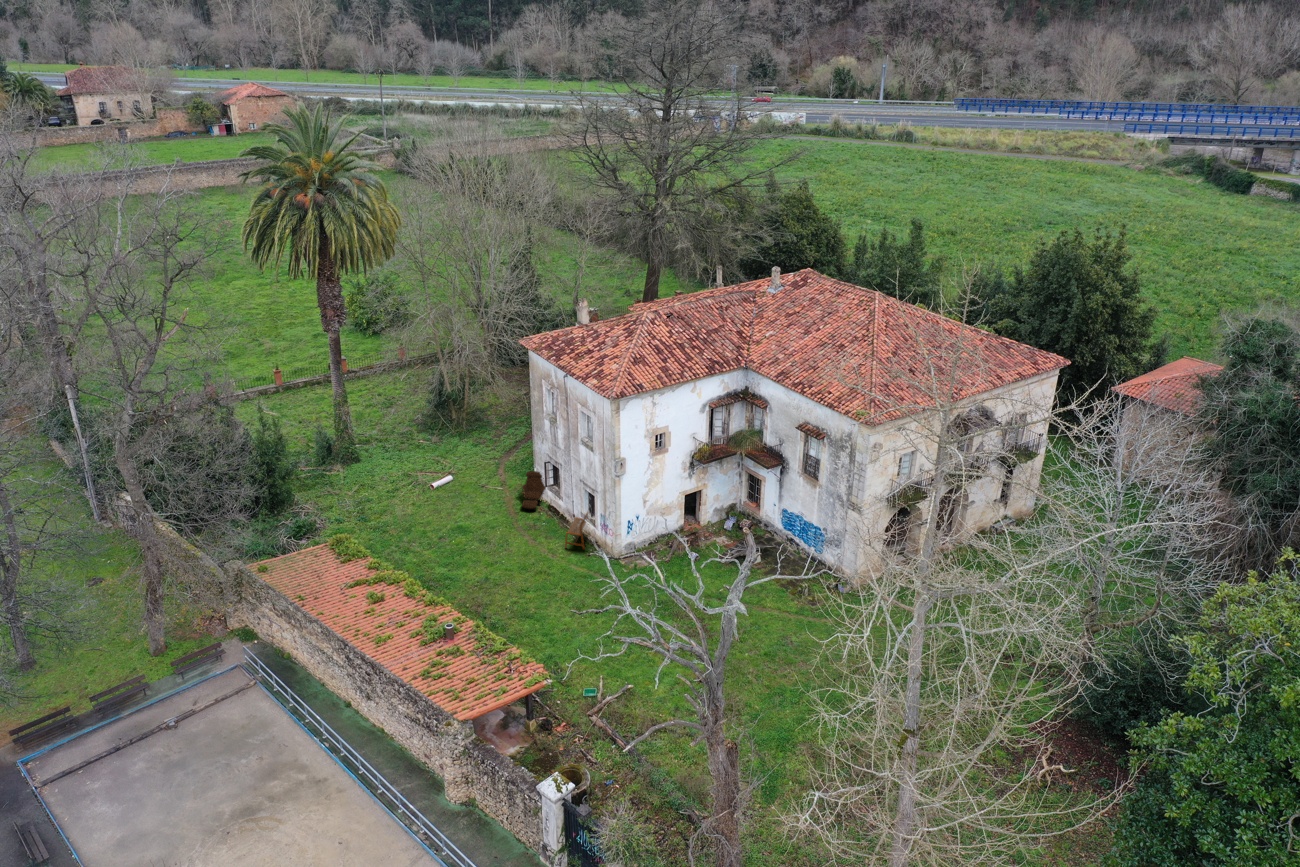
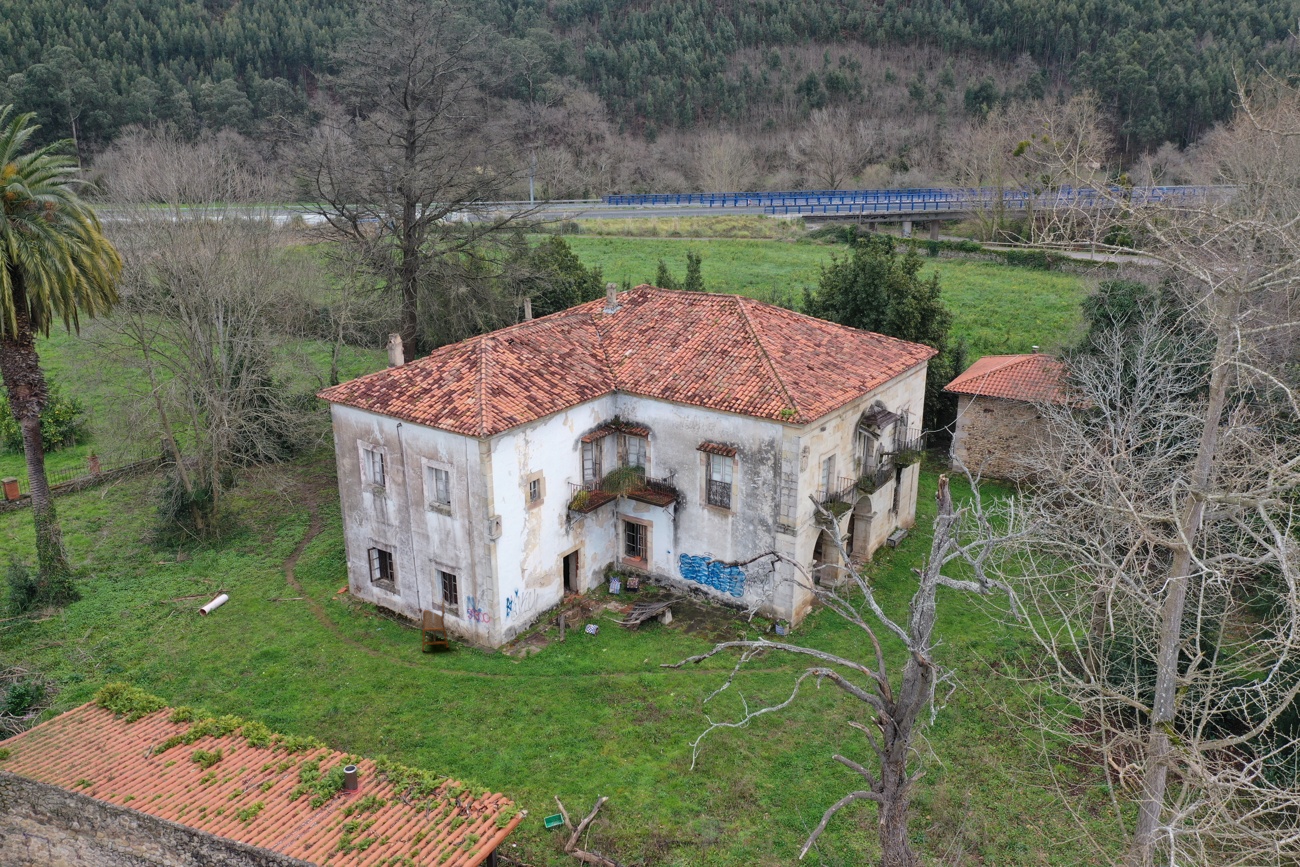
lounge chair: present [522,471,546,509] -> none [333,565,366,619]

